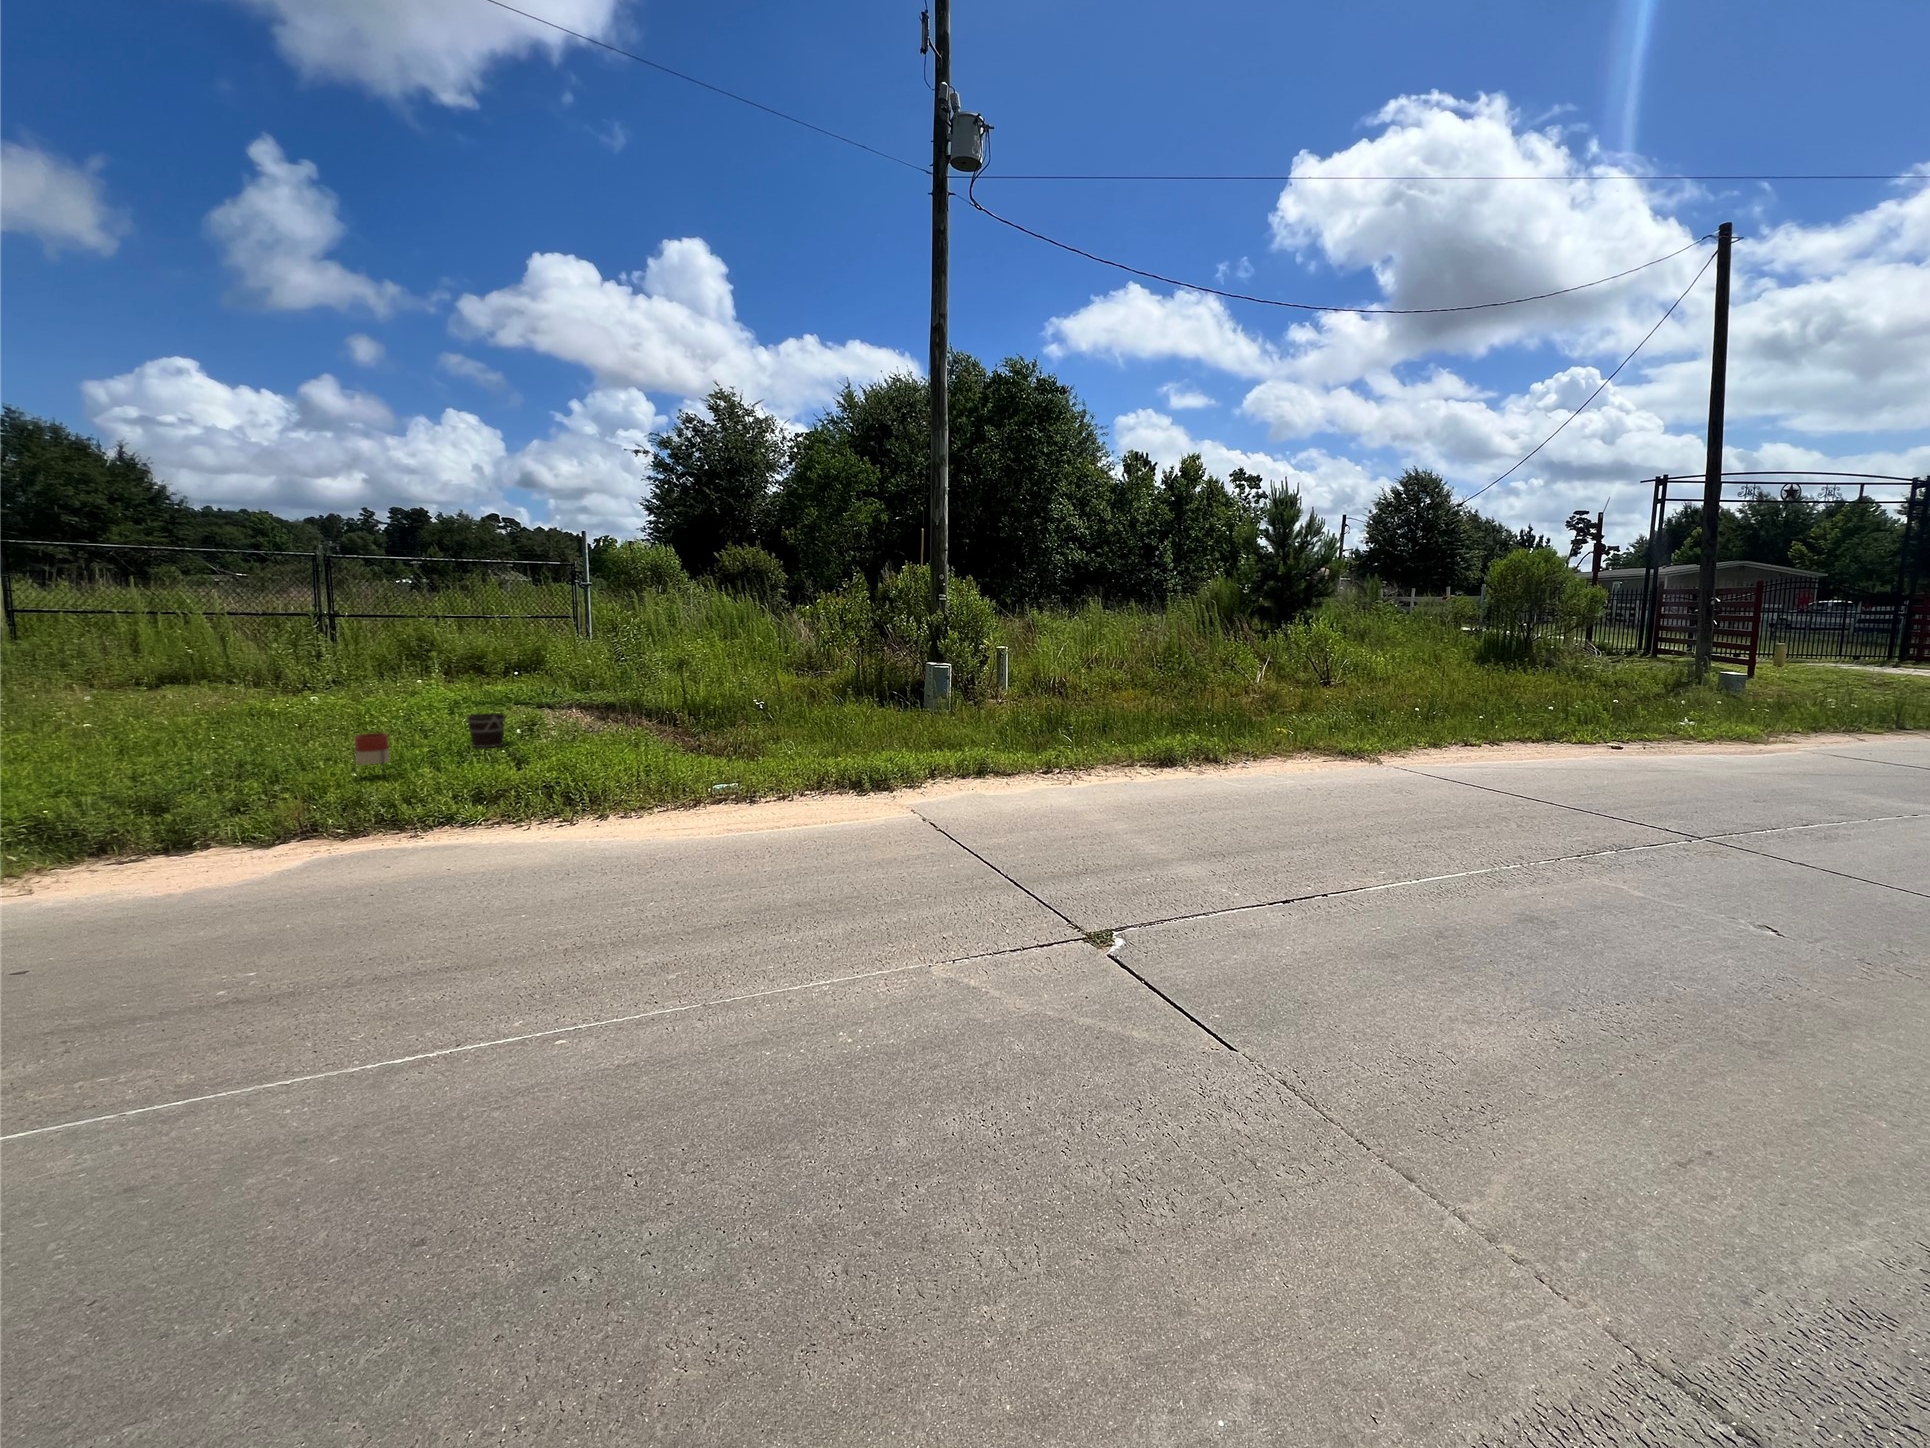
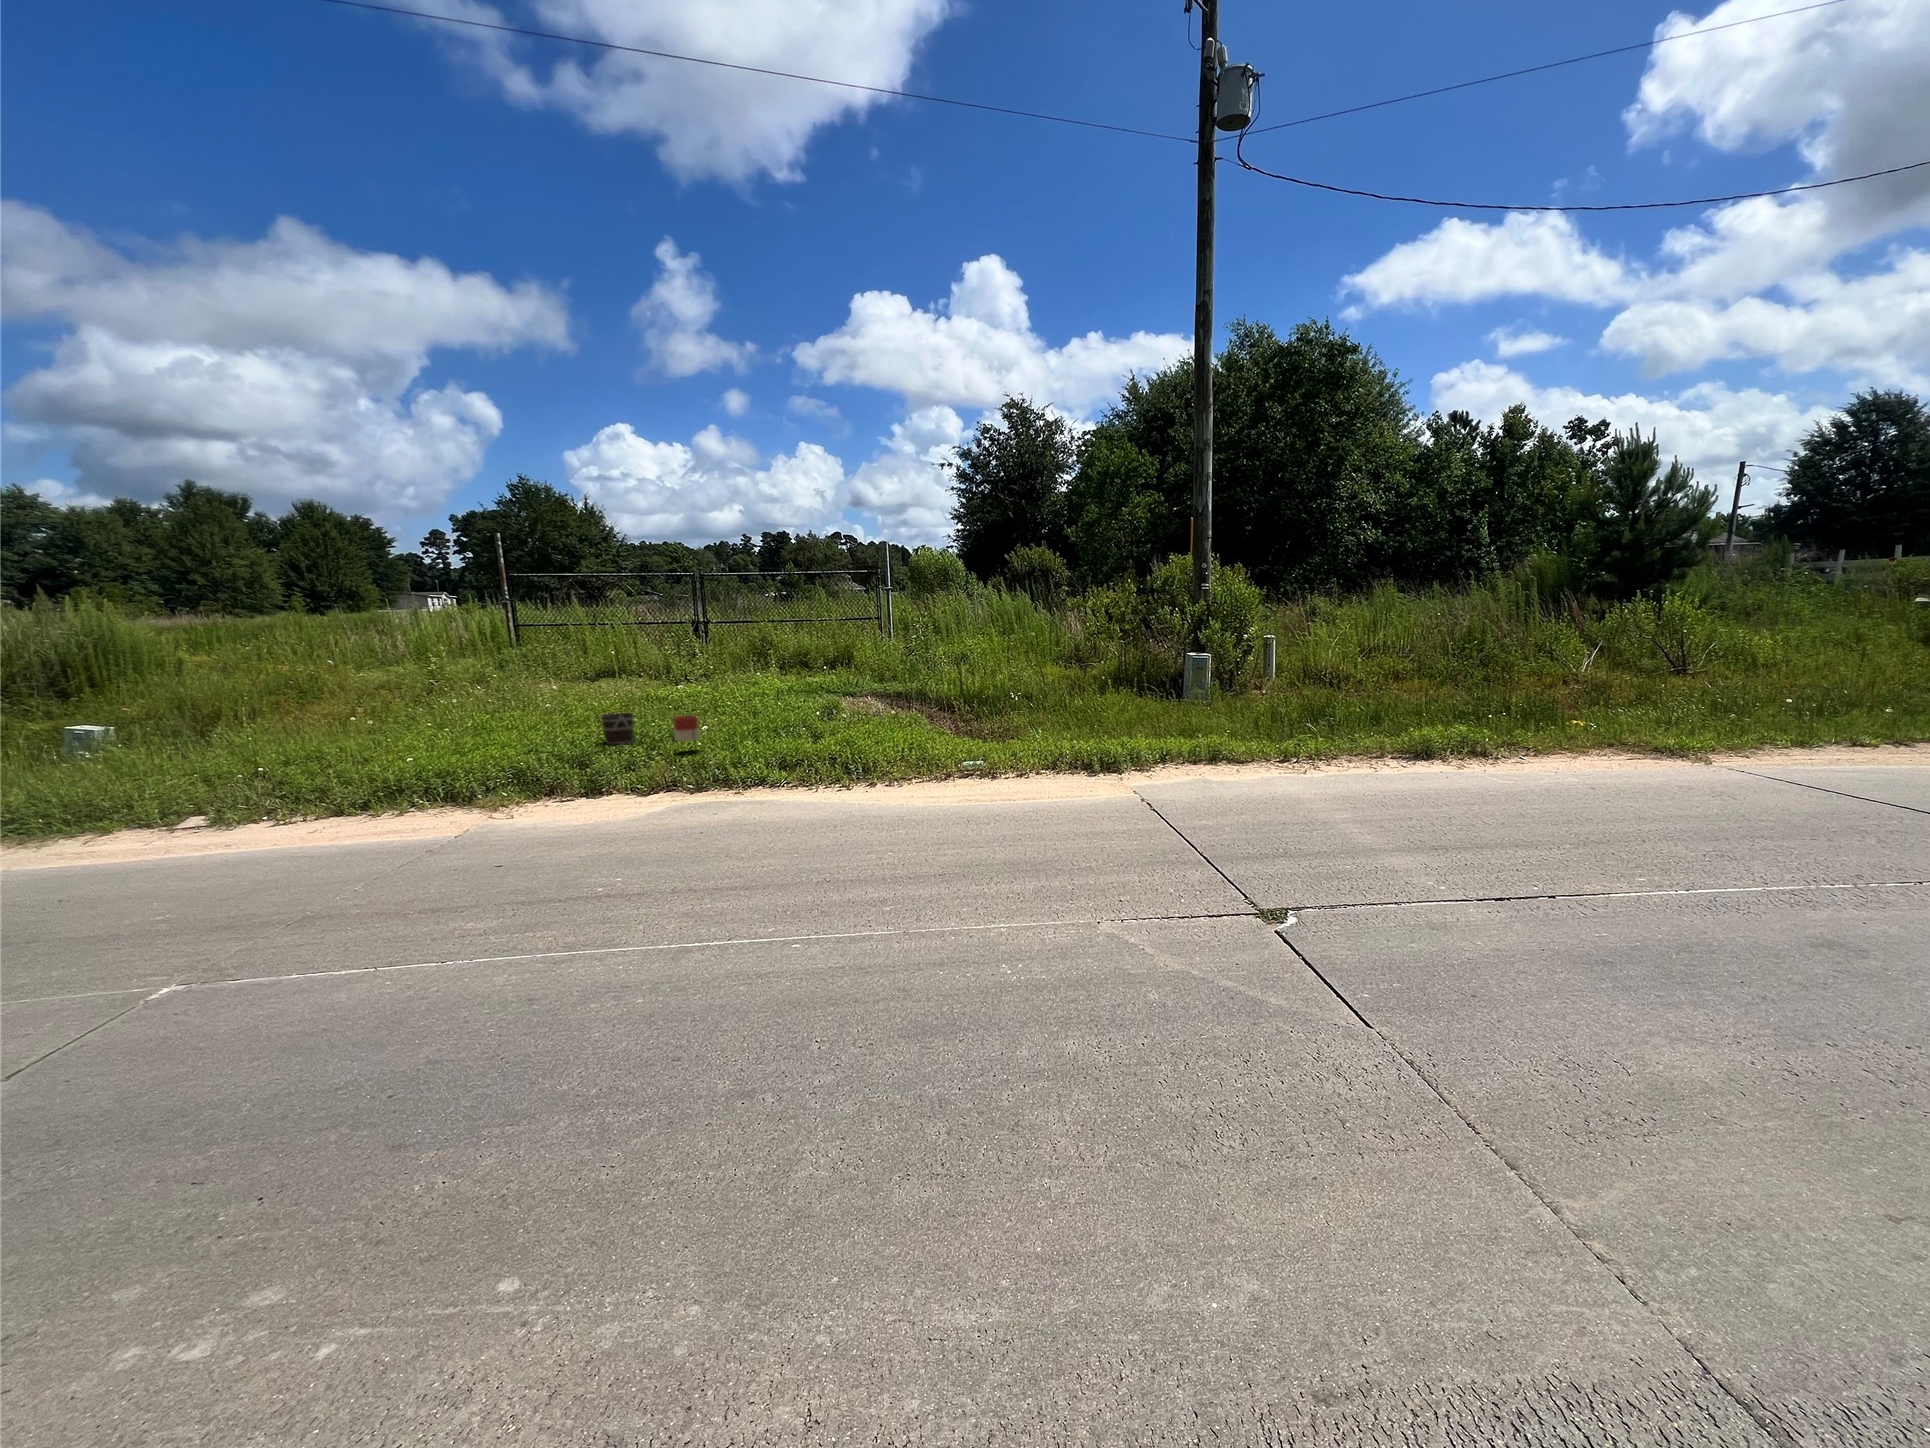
bucket: present [467,713,505,747] -> present [601,713,634,744]

